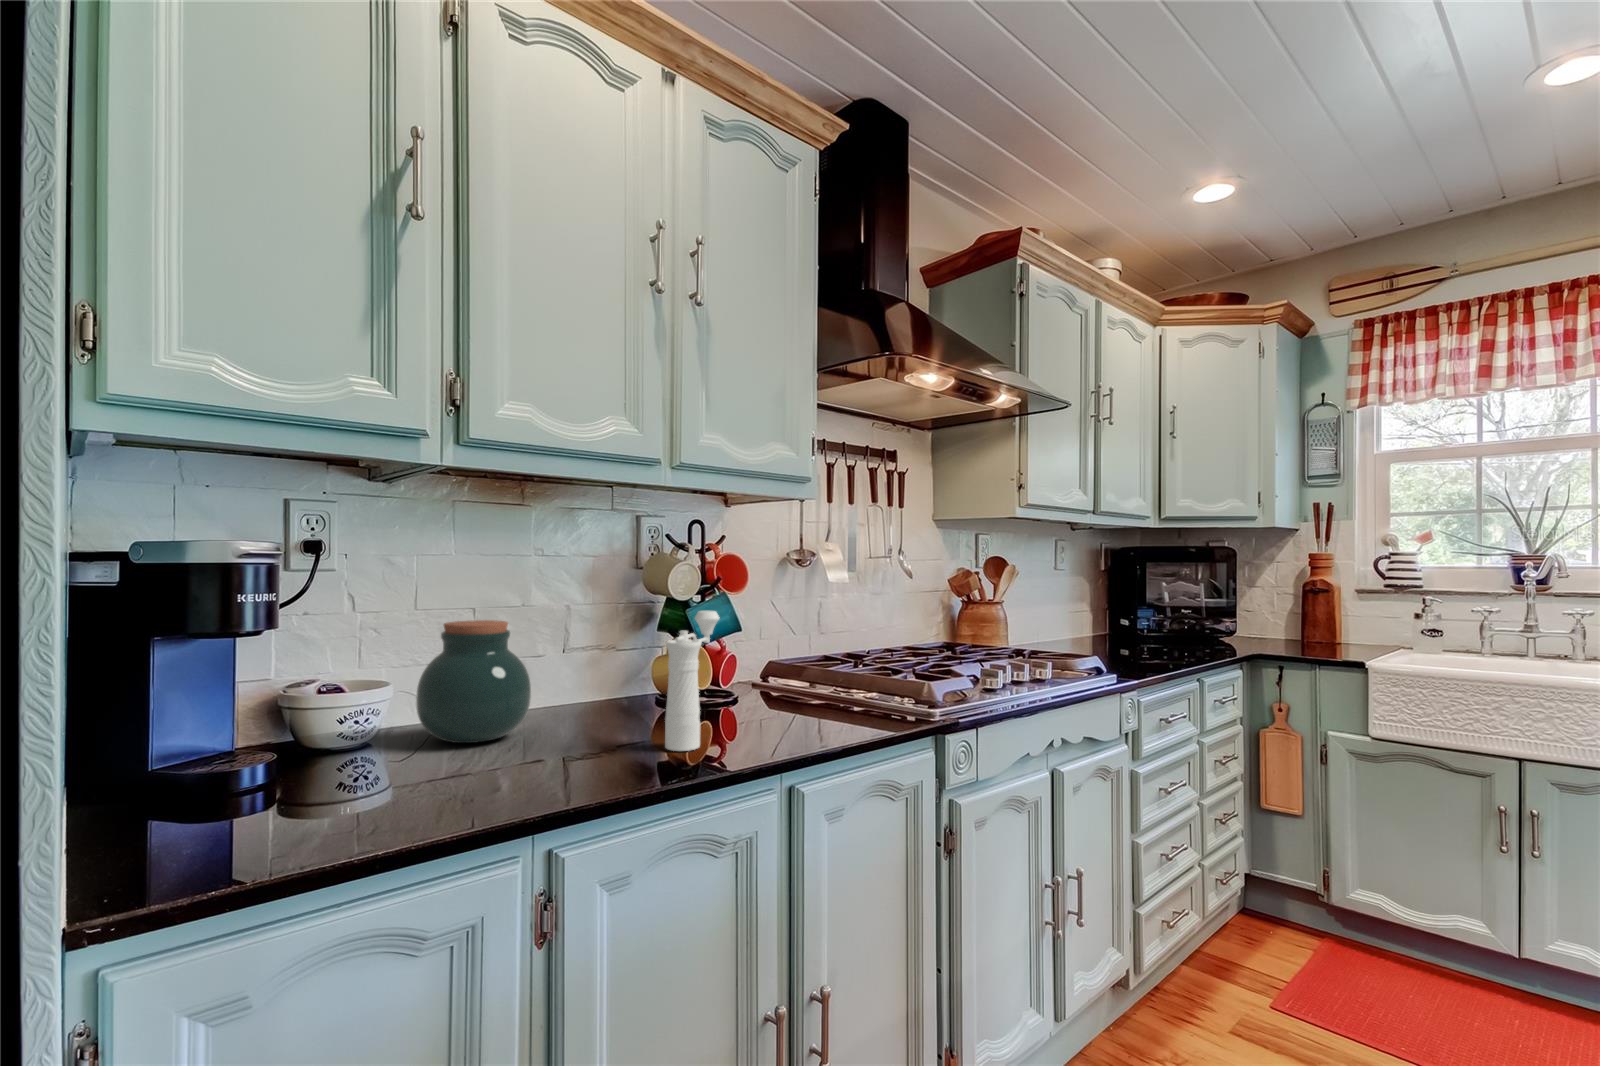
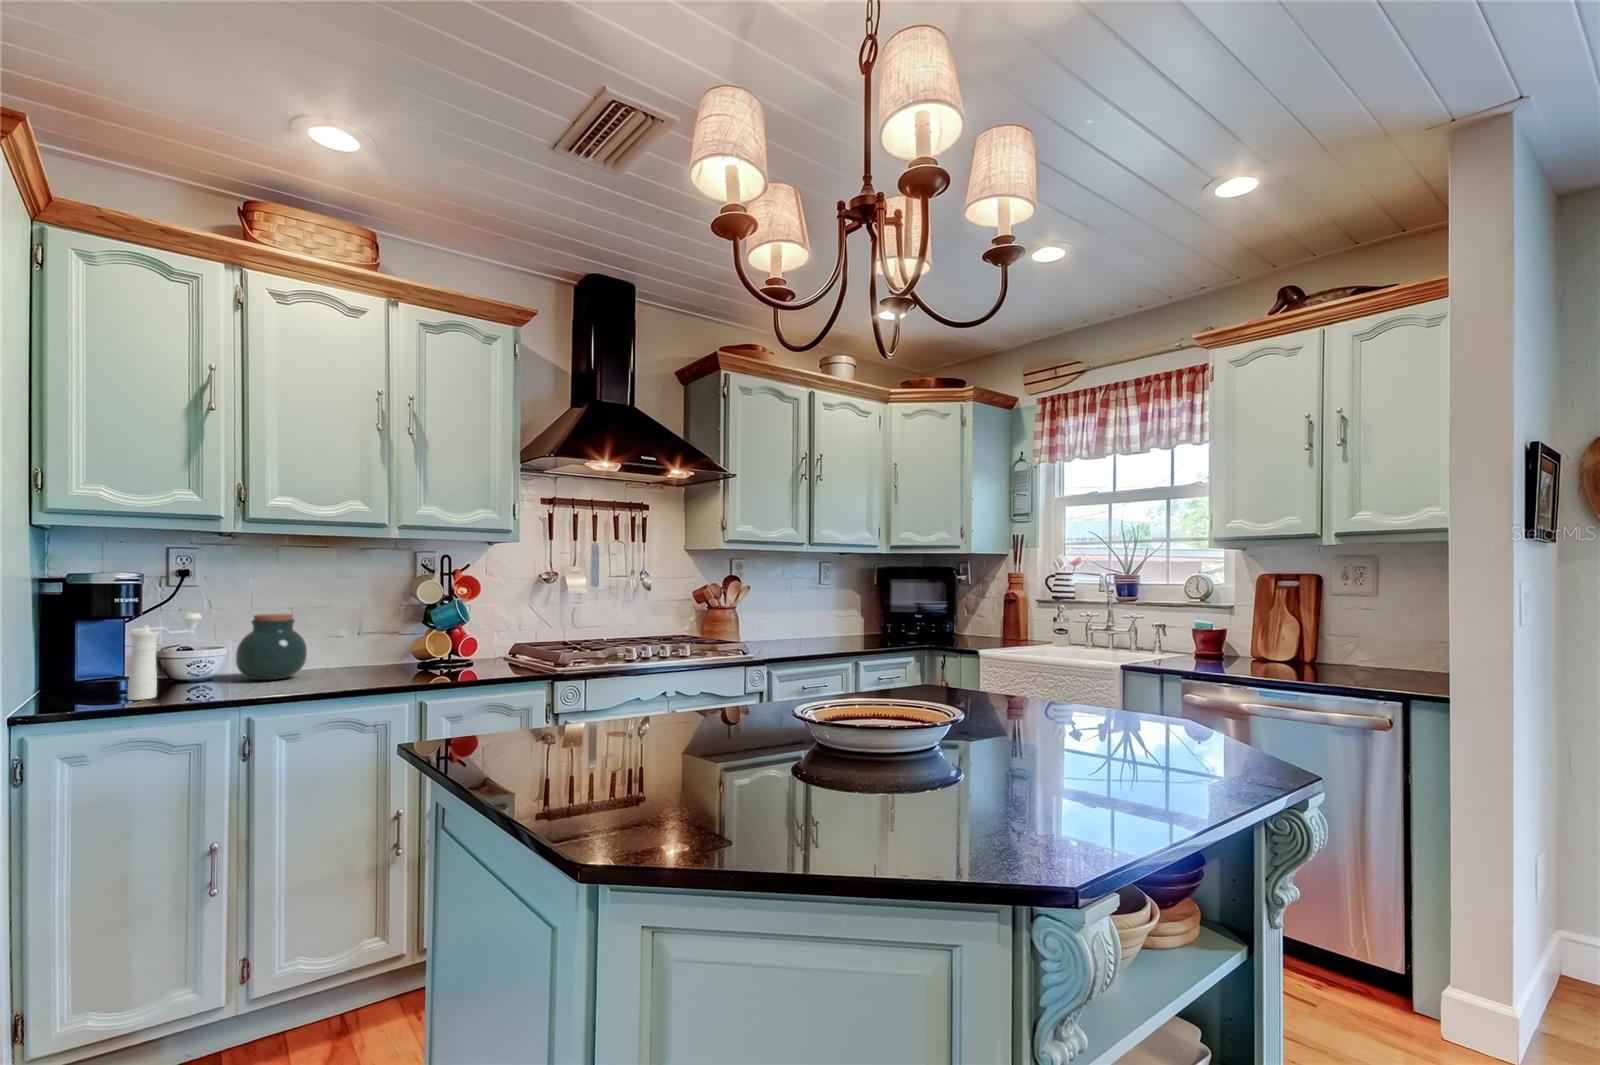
pepper mill: present [665,611,719,751] -> present [127,613,202,700]

